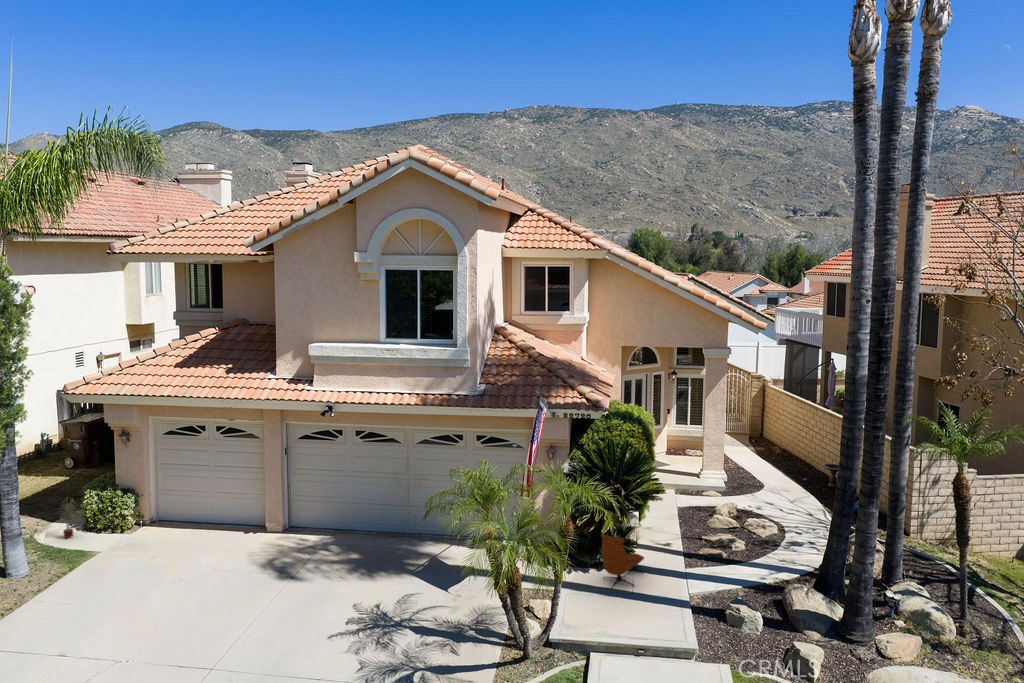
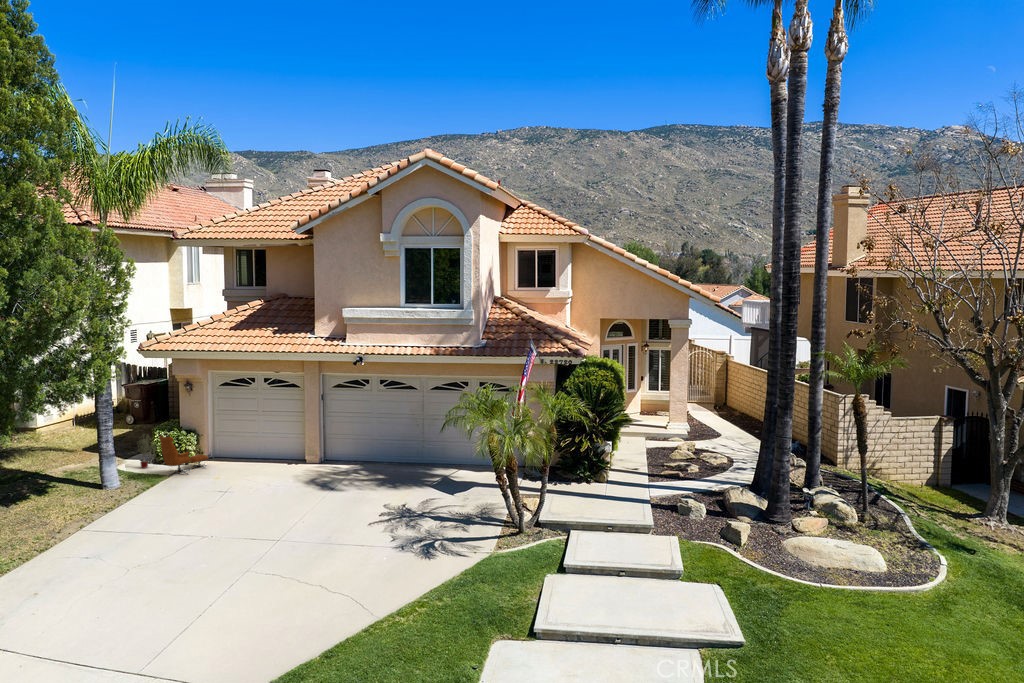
lounge chair: present [601,533,644,588] -> present [159,436,208,474]

